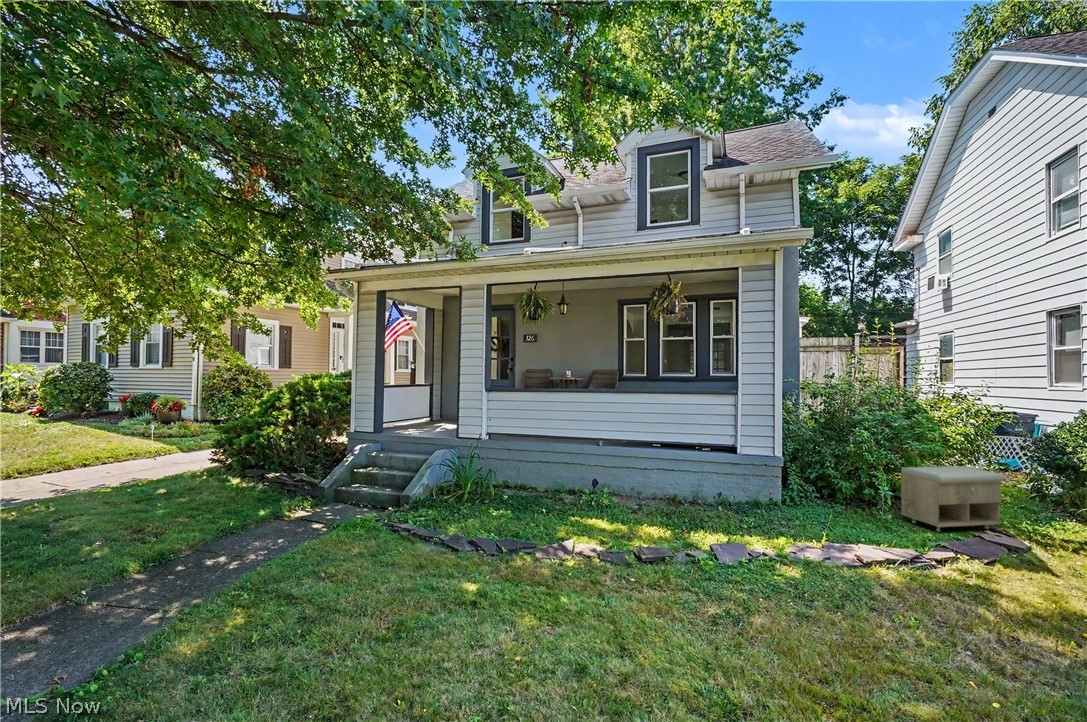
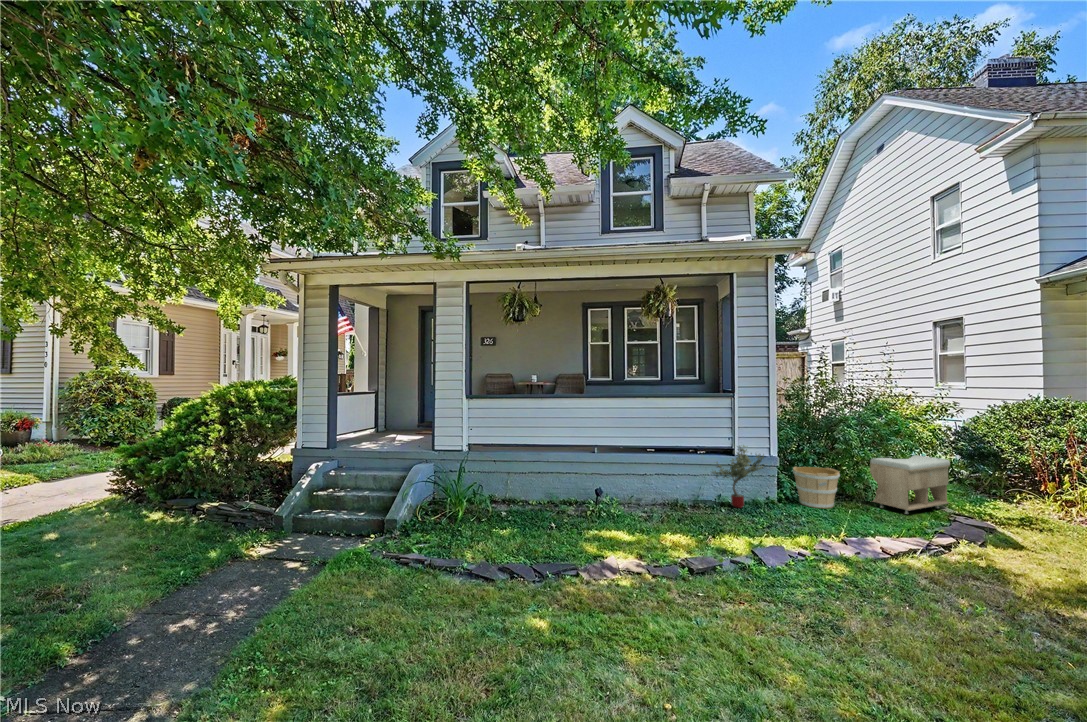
potted tree: none [715,445,772,511] -> present [712,445,764,508]
wooden bucket: none [812,472,863,519] -> present [793,467,840,508]

